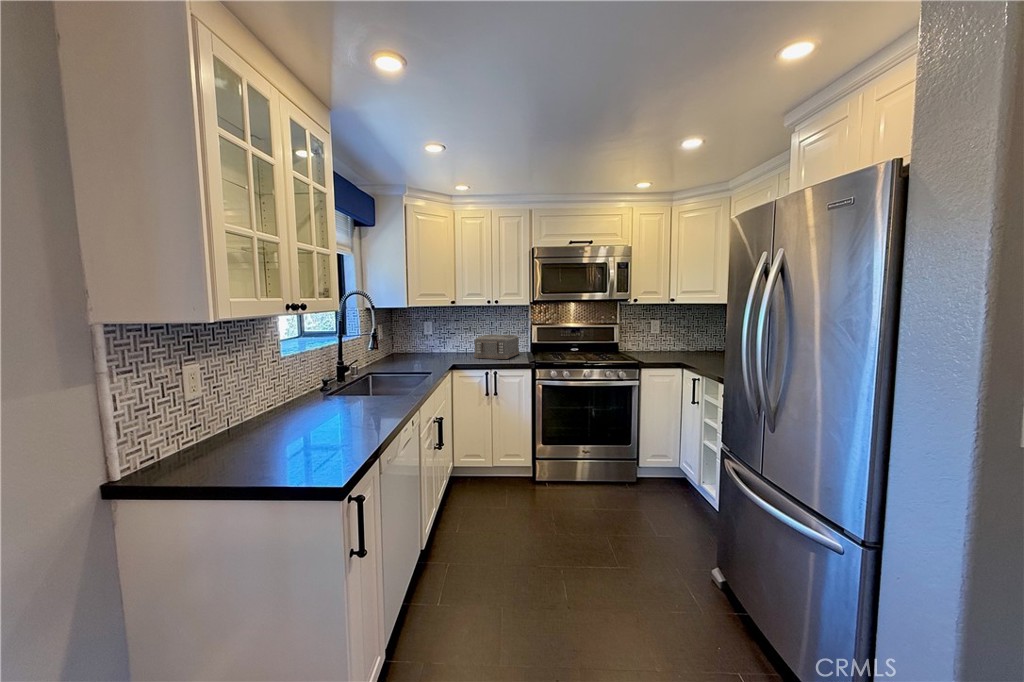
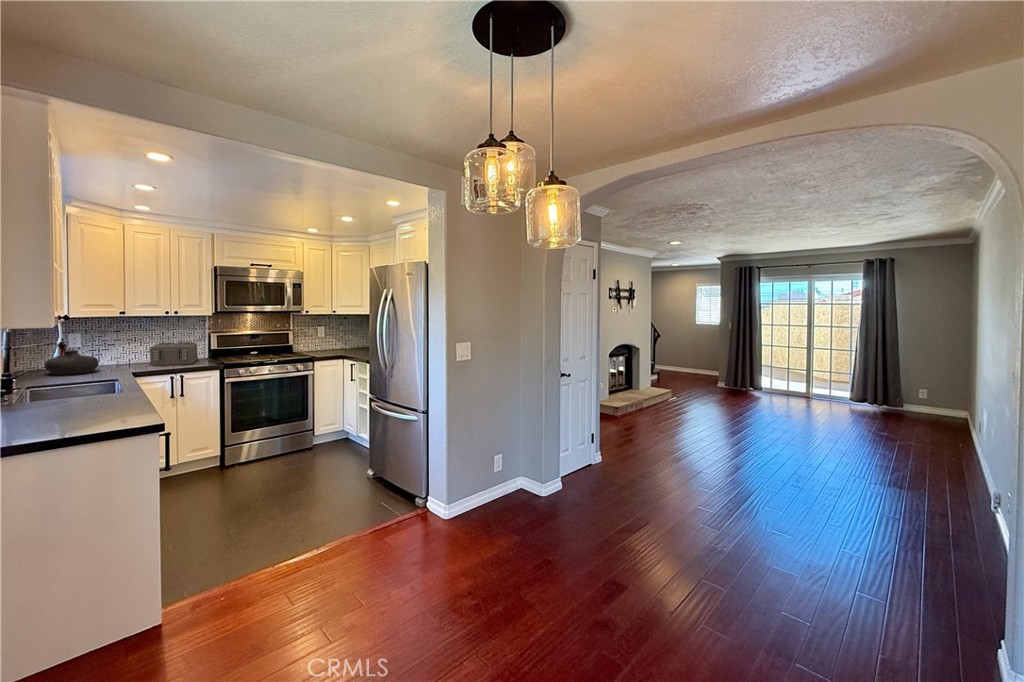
vase: none [396,338,434,362] -> present [44,350,99,375]

